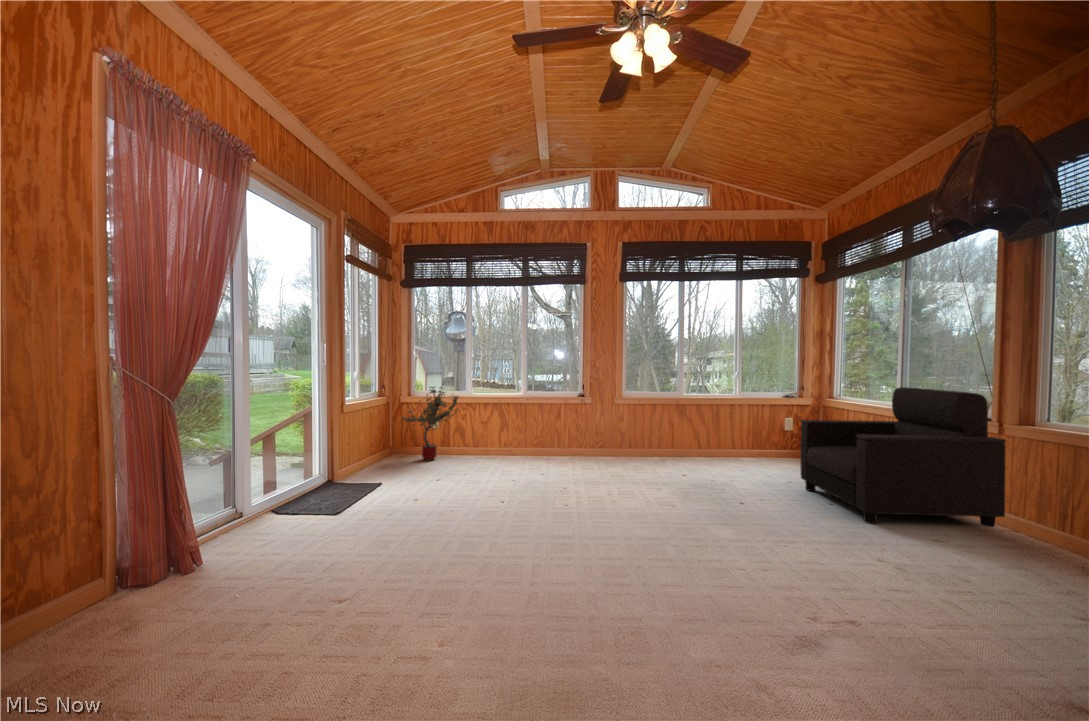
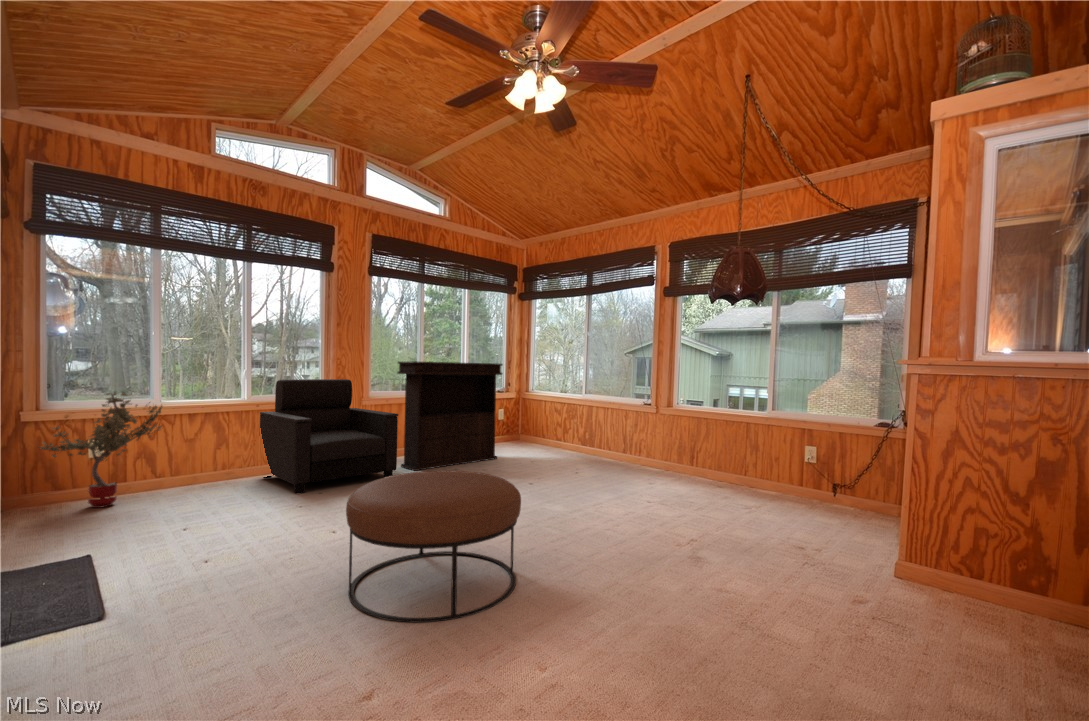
console table: none [637,363,758,474] -> present [398,361,503,471]
armchair: present [800,387,1006,527] -> present [260,379,398,494]
ottoman: none [366,474,533,630] -> present [346,471,521,623]

